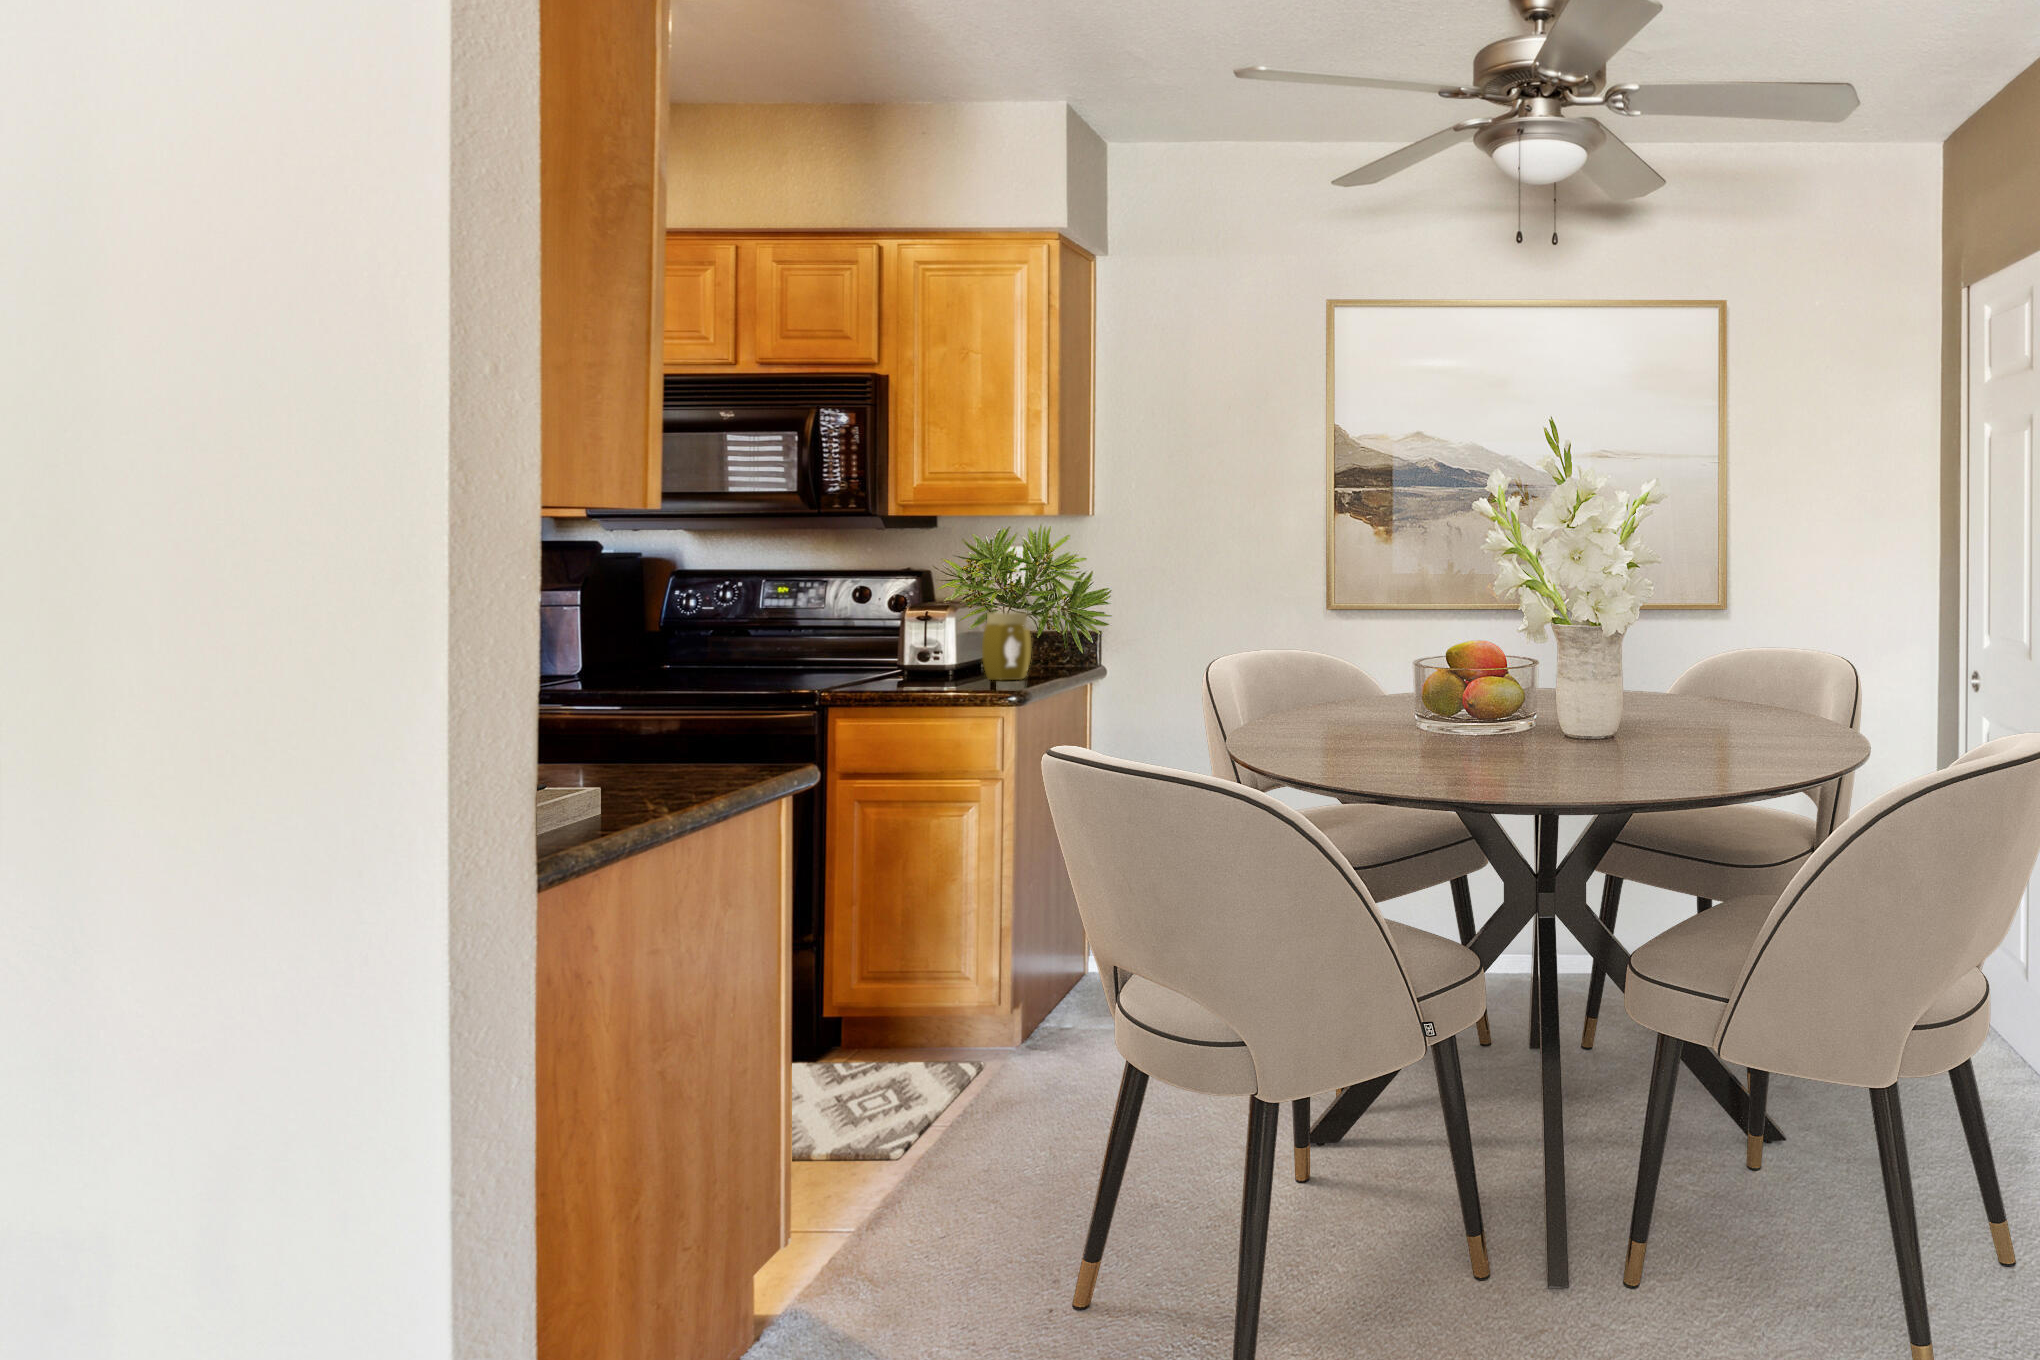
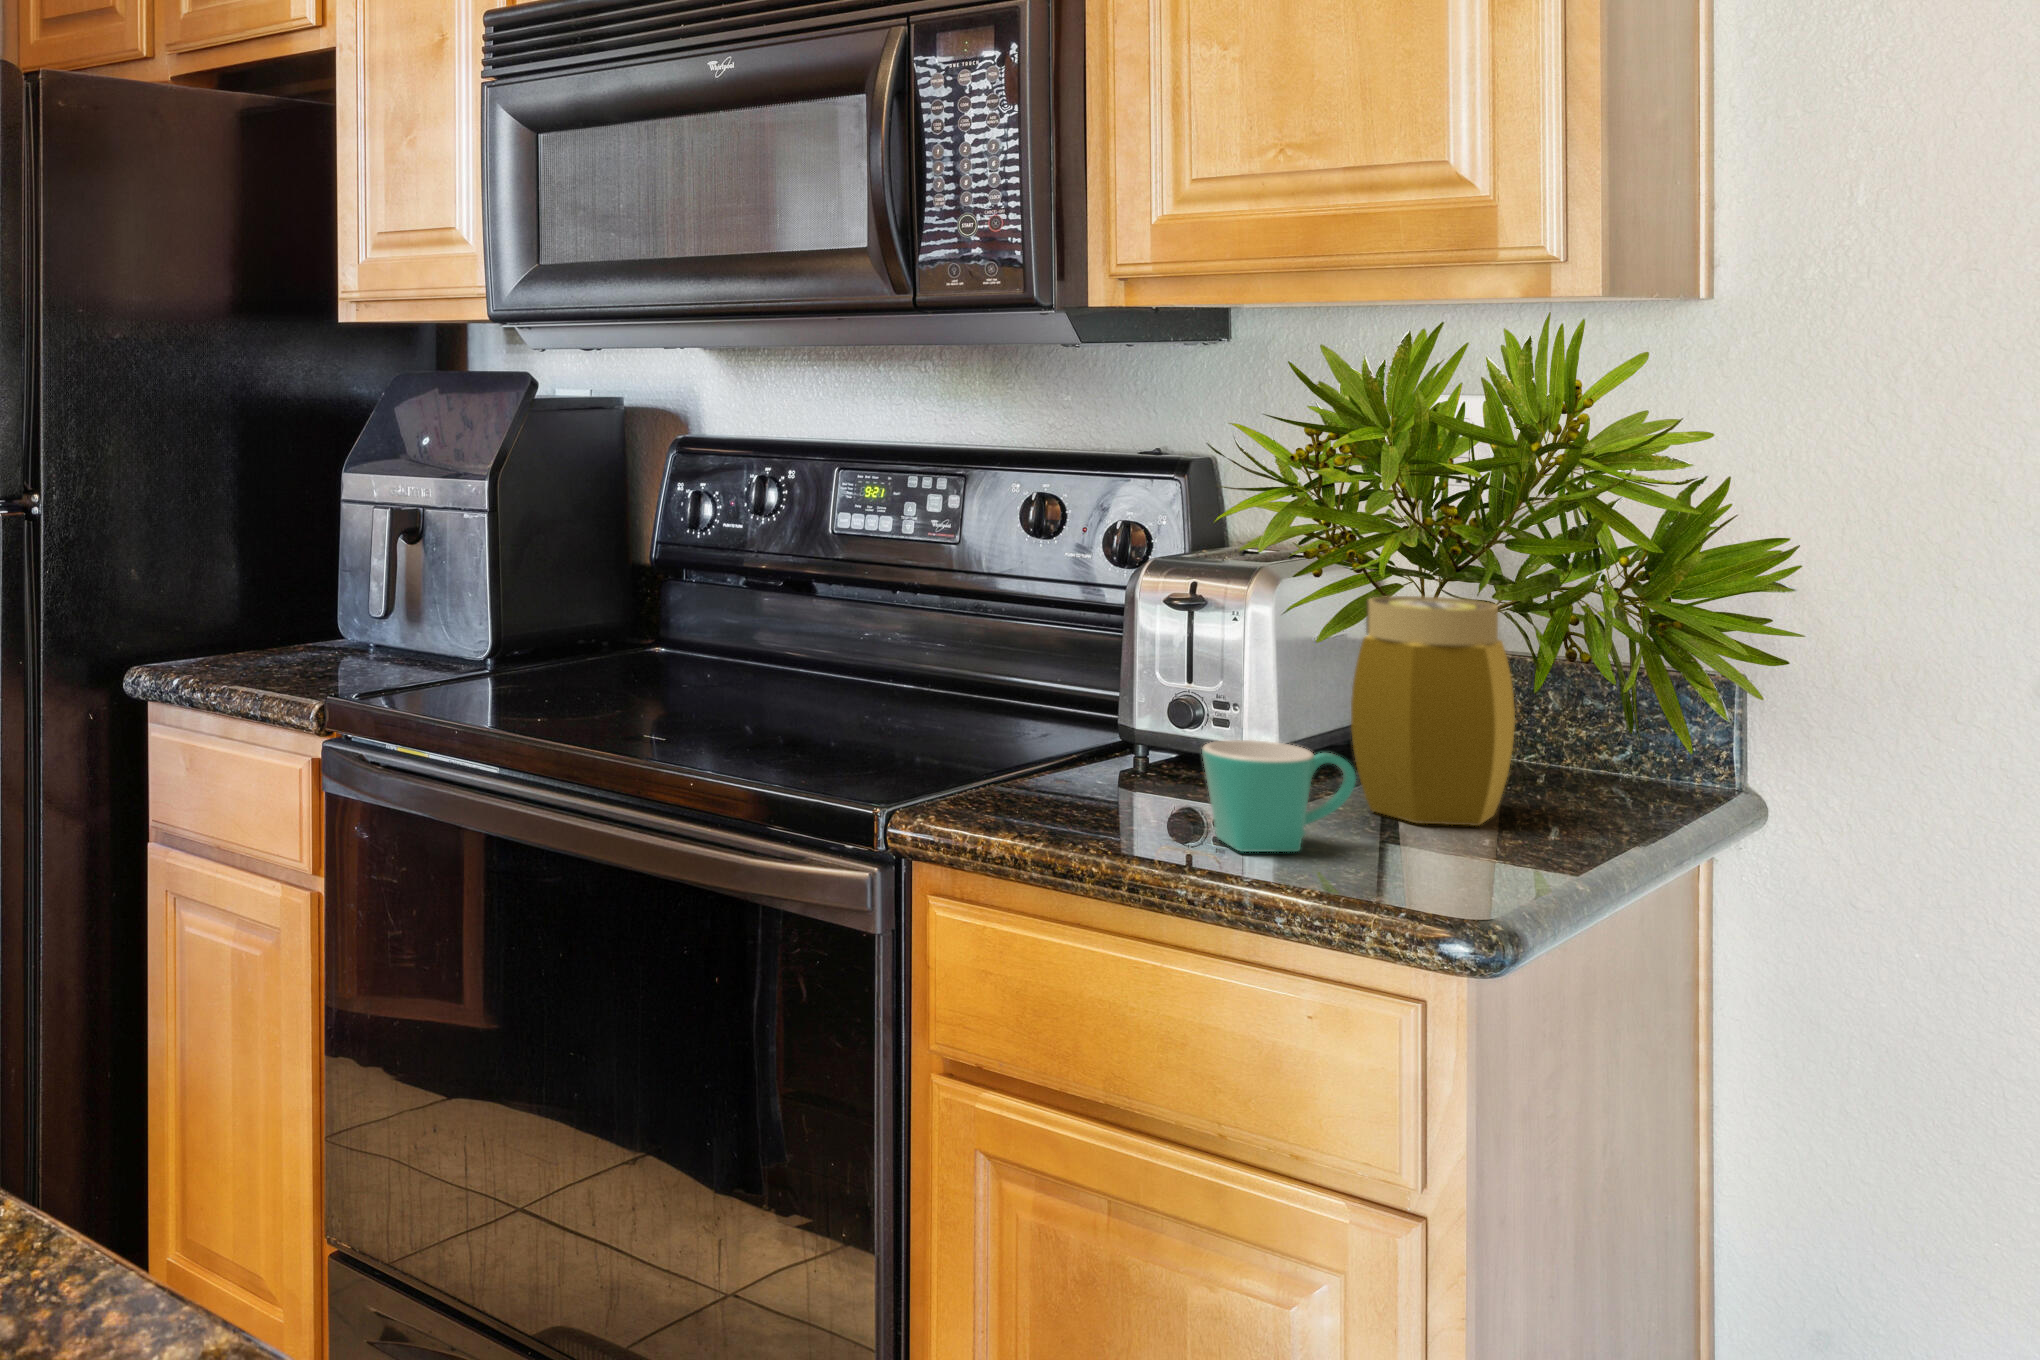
mug: none [938,656,985,687] -> present [1202,740,1356,852]

